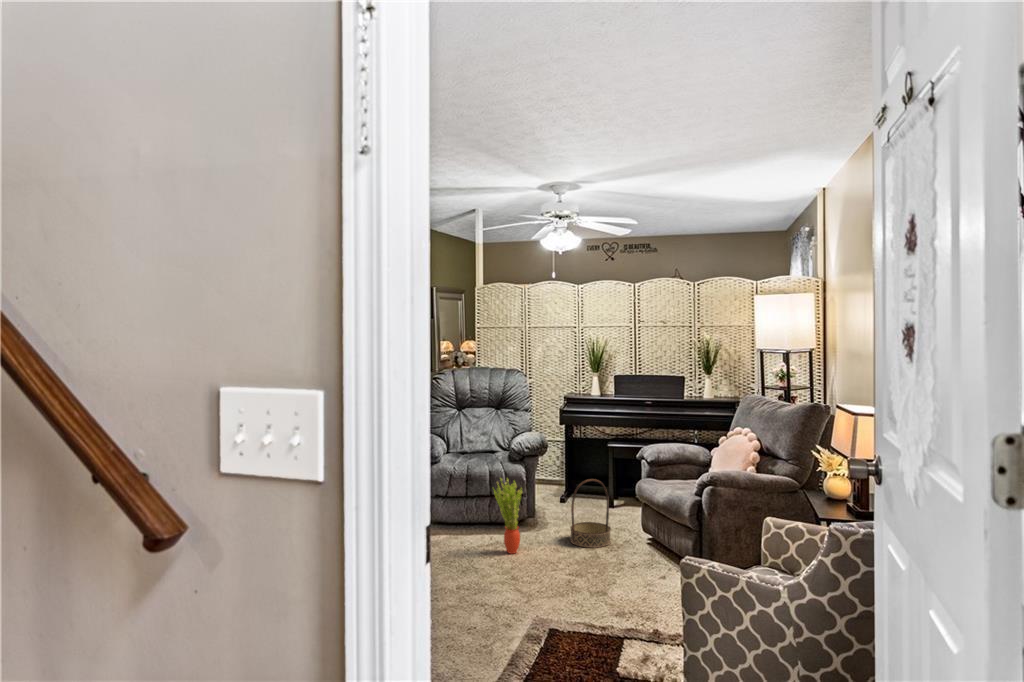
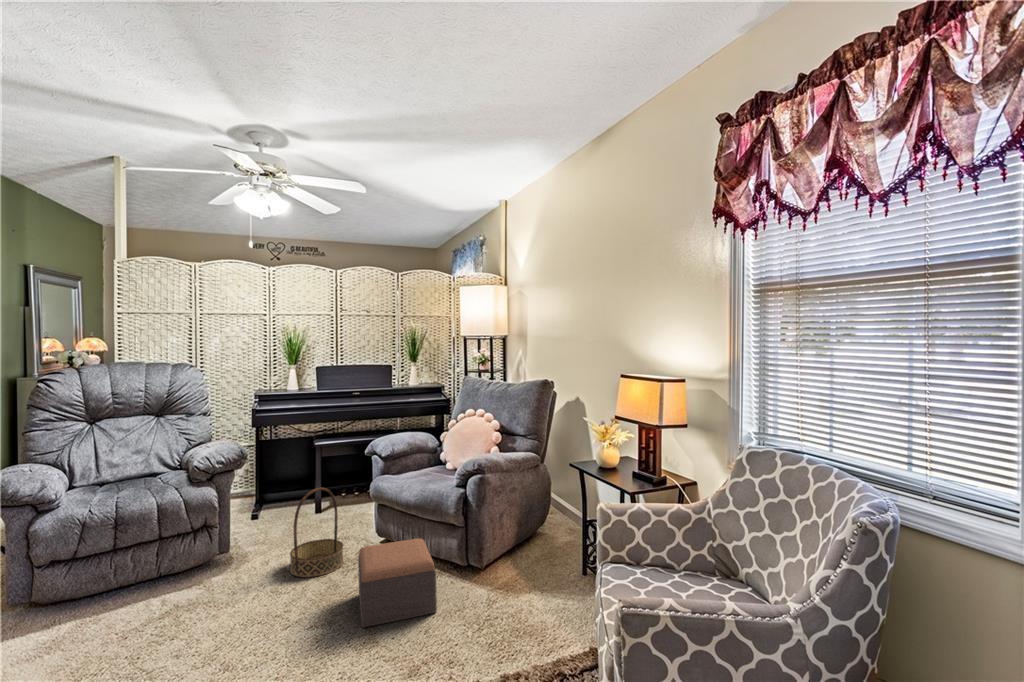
potted plant: present [494,479,522,554] -> none [173,510,227,621]
footstool: none [598,528,662,589] -> present [358,538,437,627]

